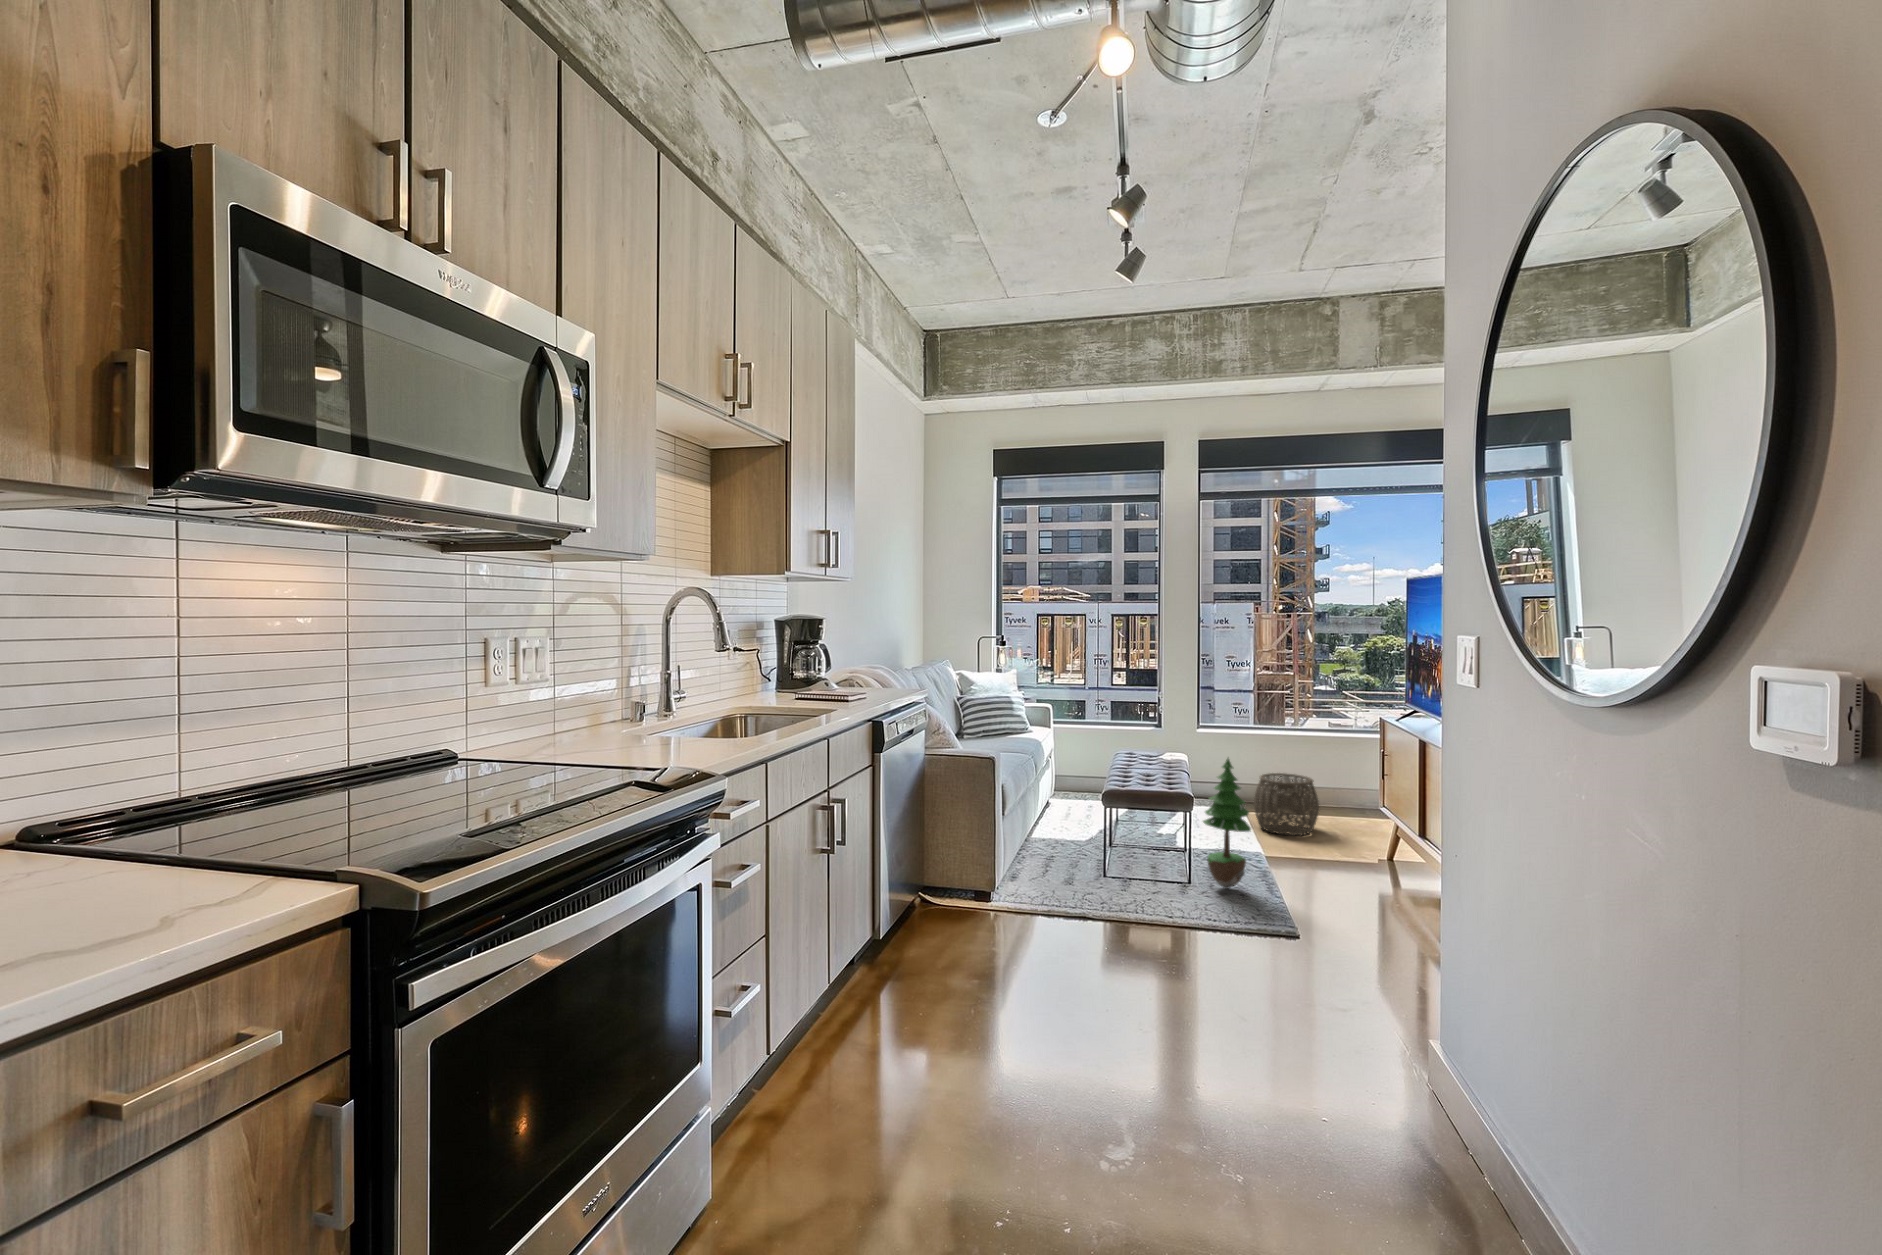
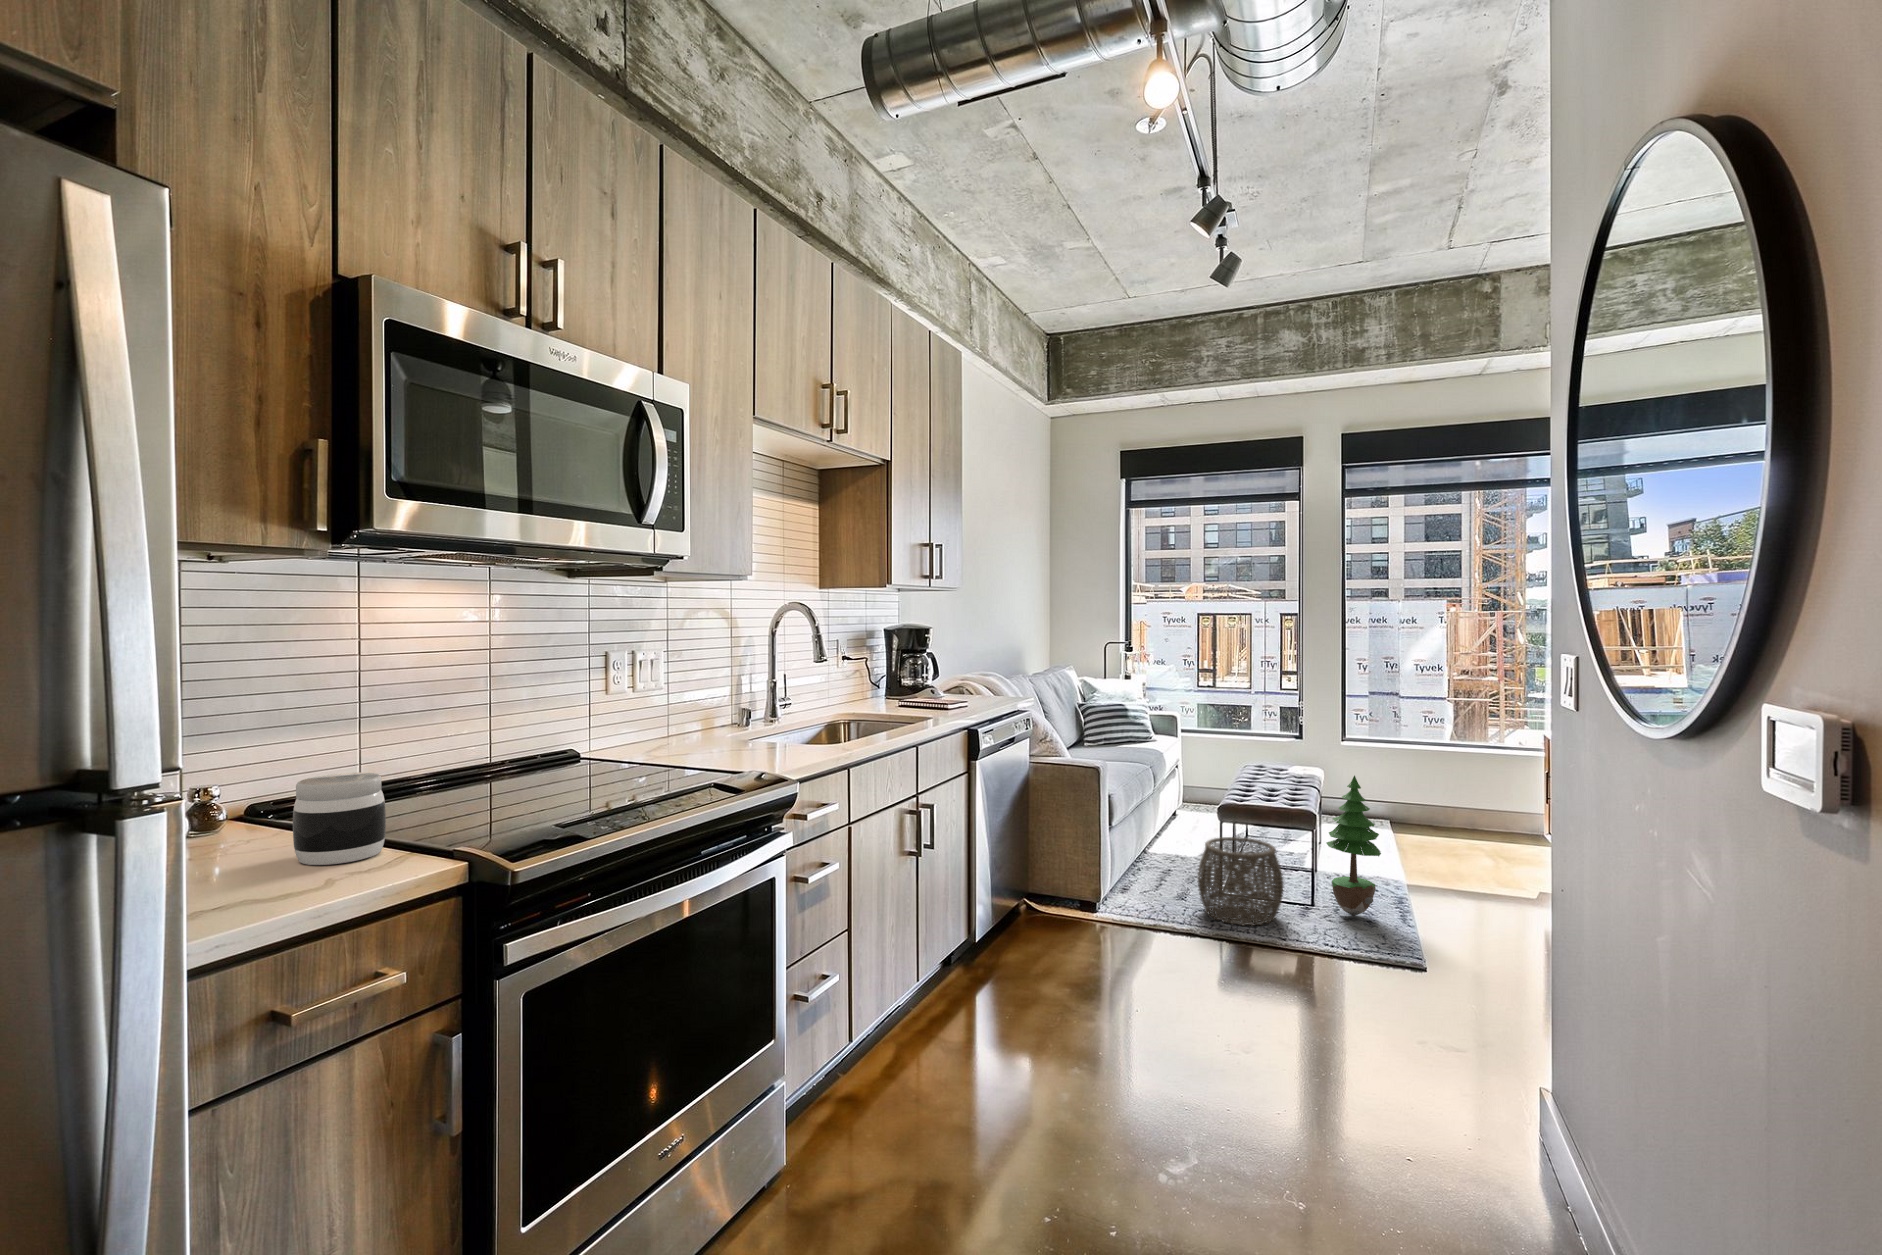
woven basket: present [1254,773,1319,836] -> present [1197,837,1284,926]
jar: none [102,779,235,902] -> present [293,772,386,865]

